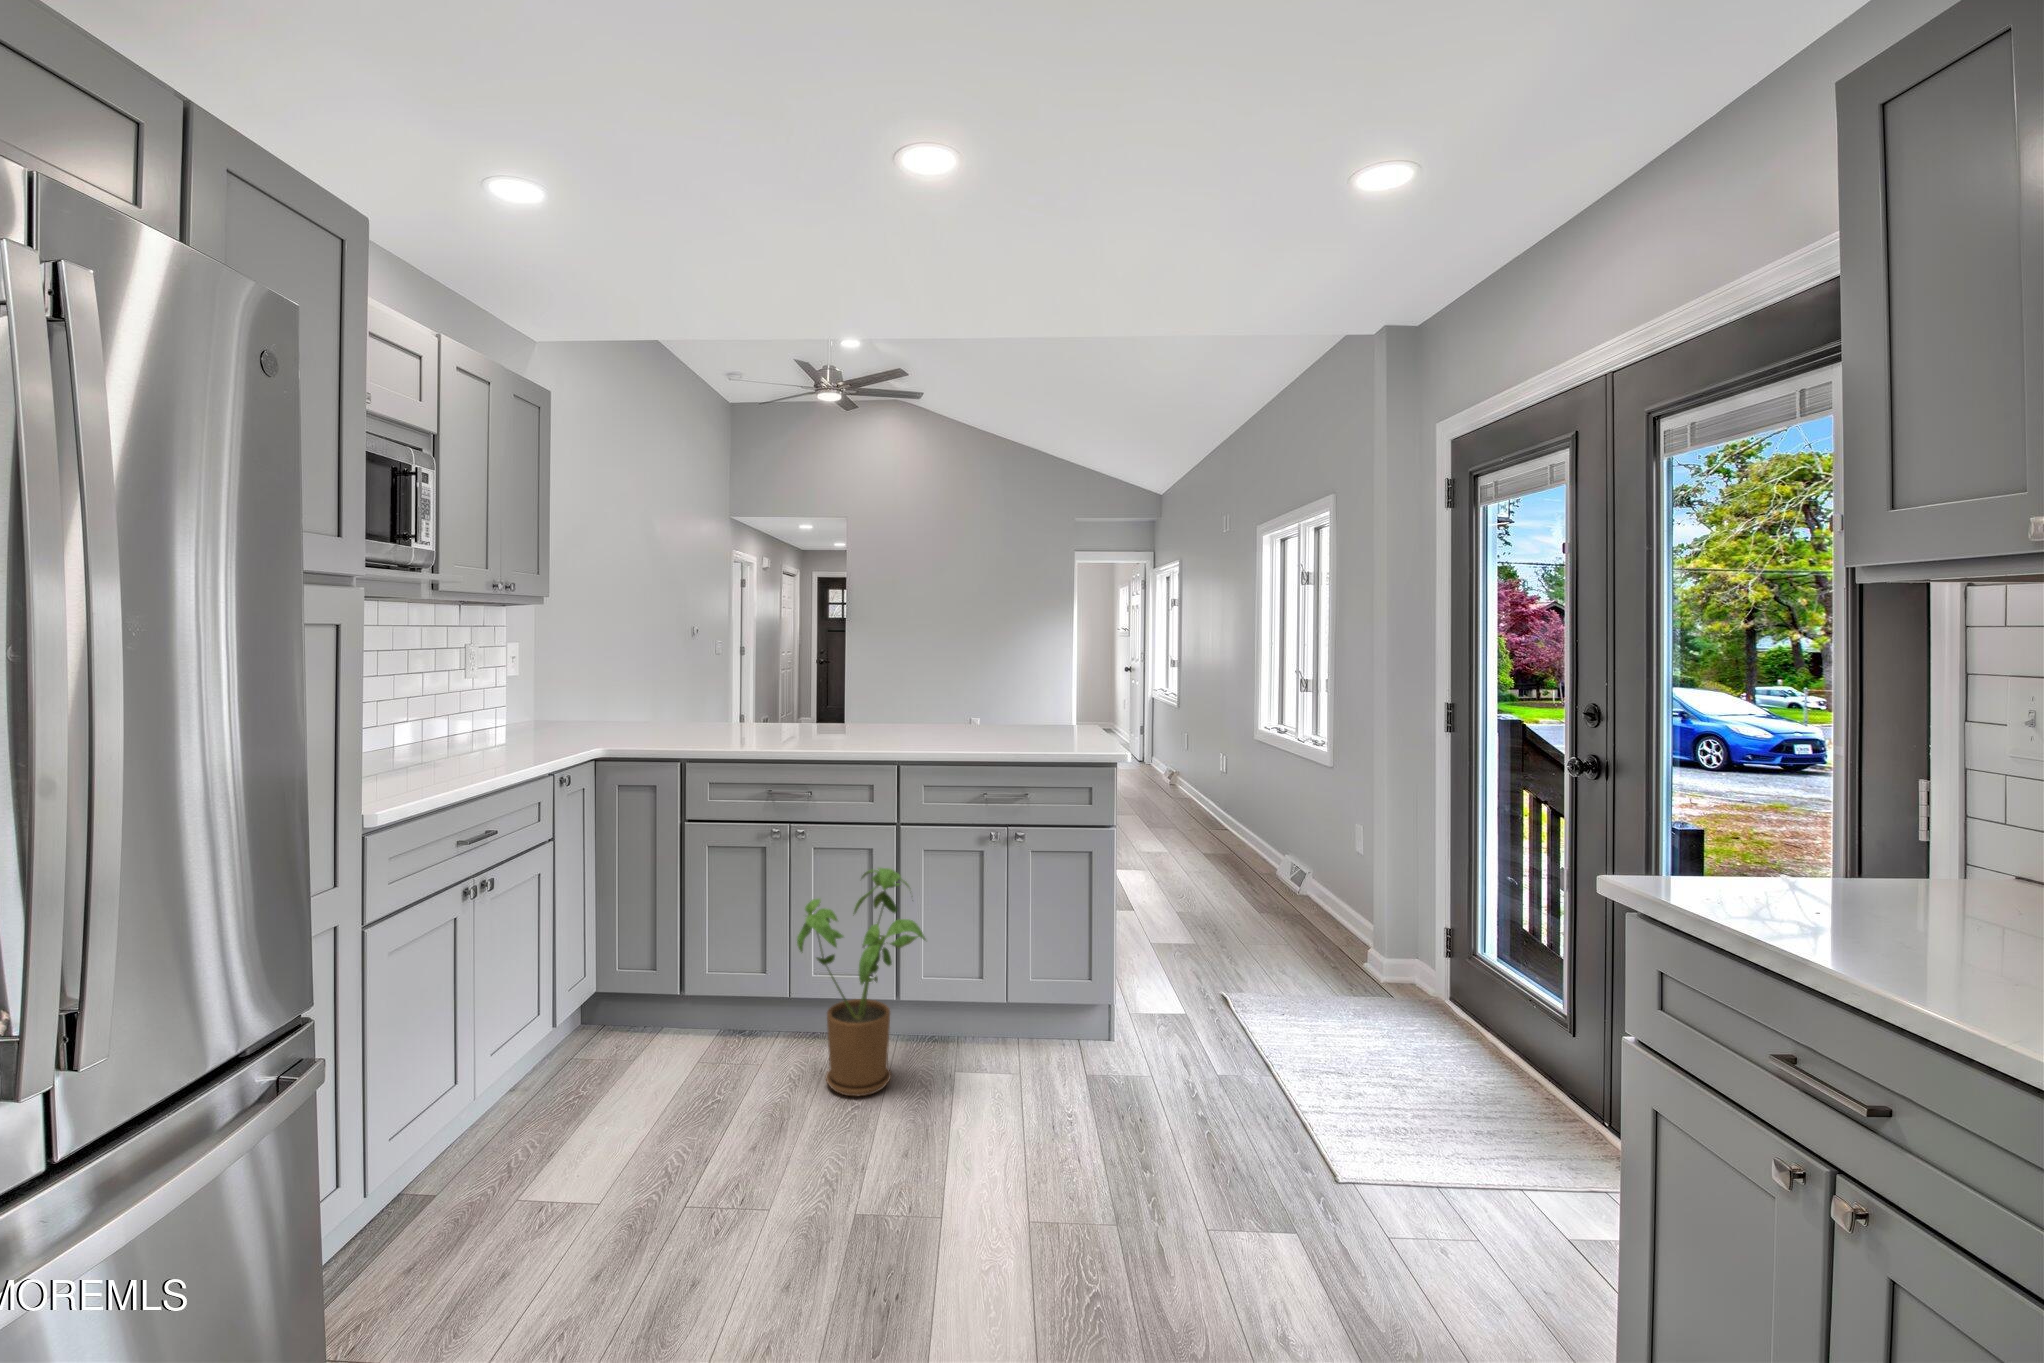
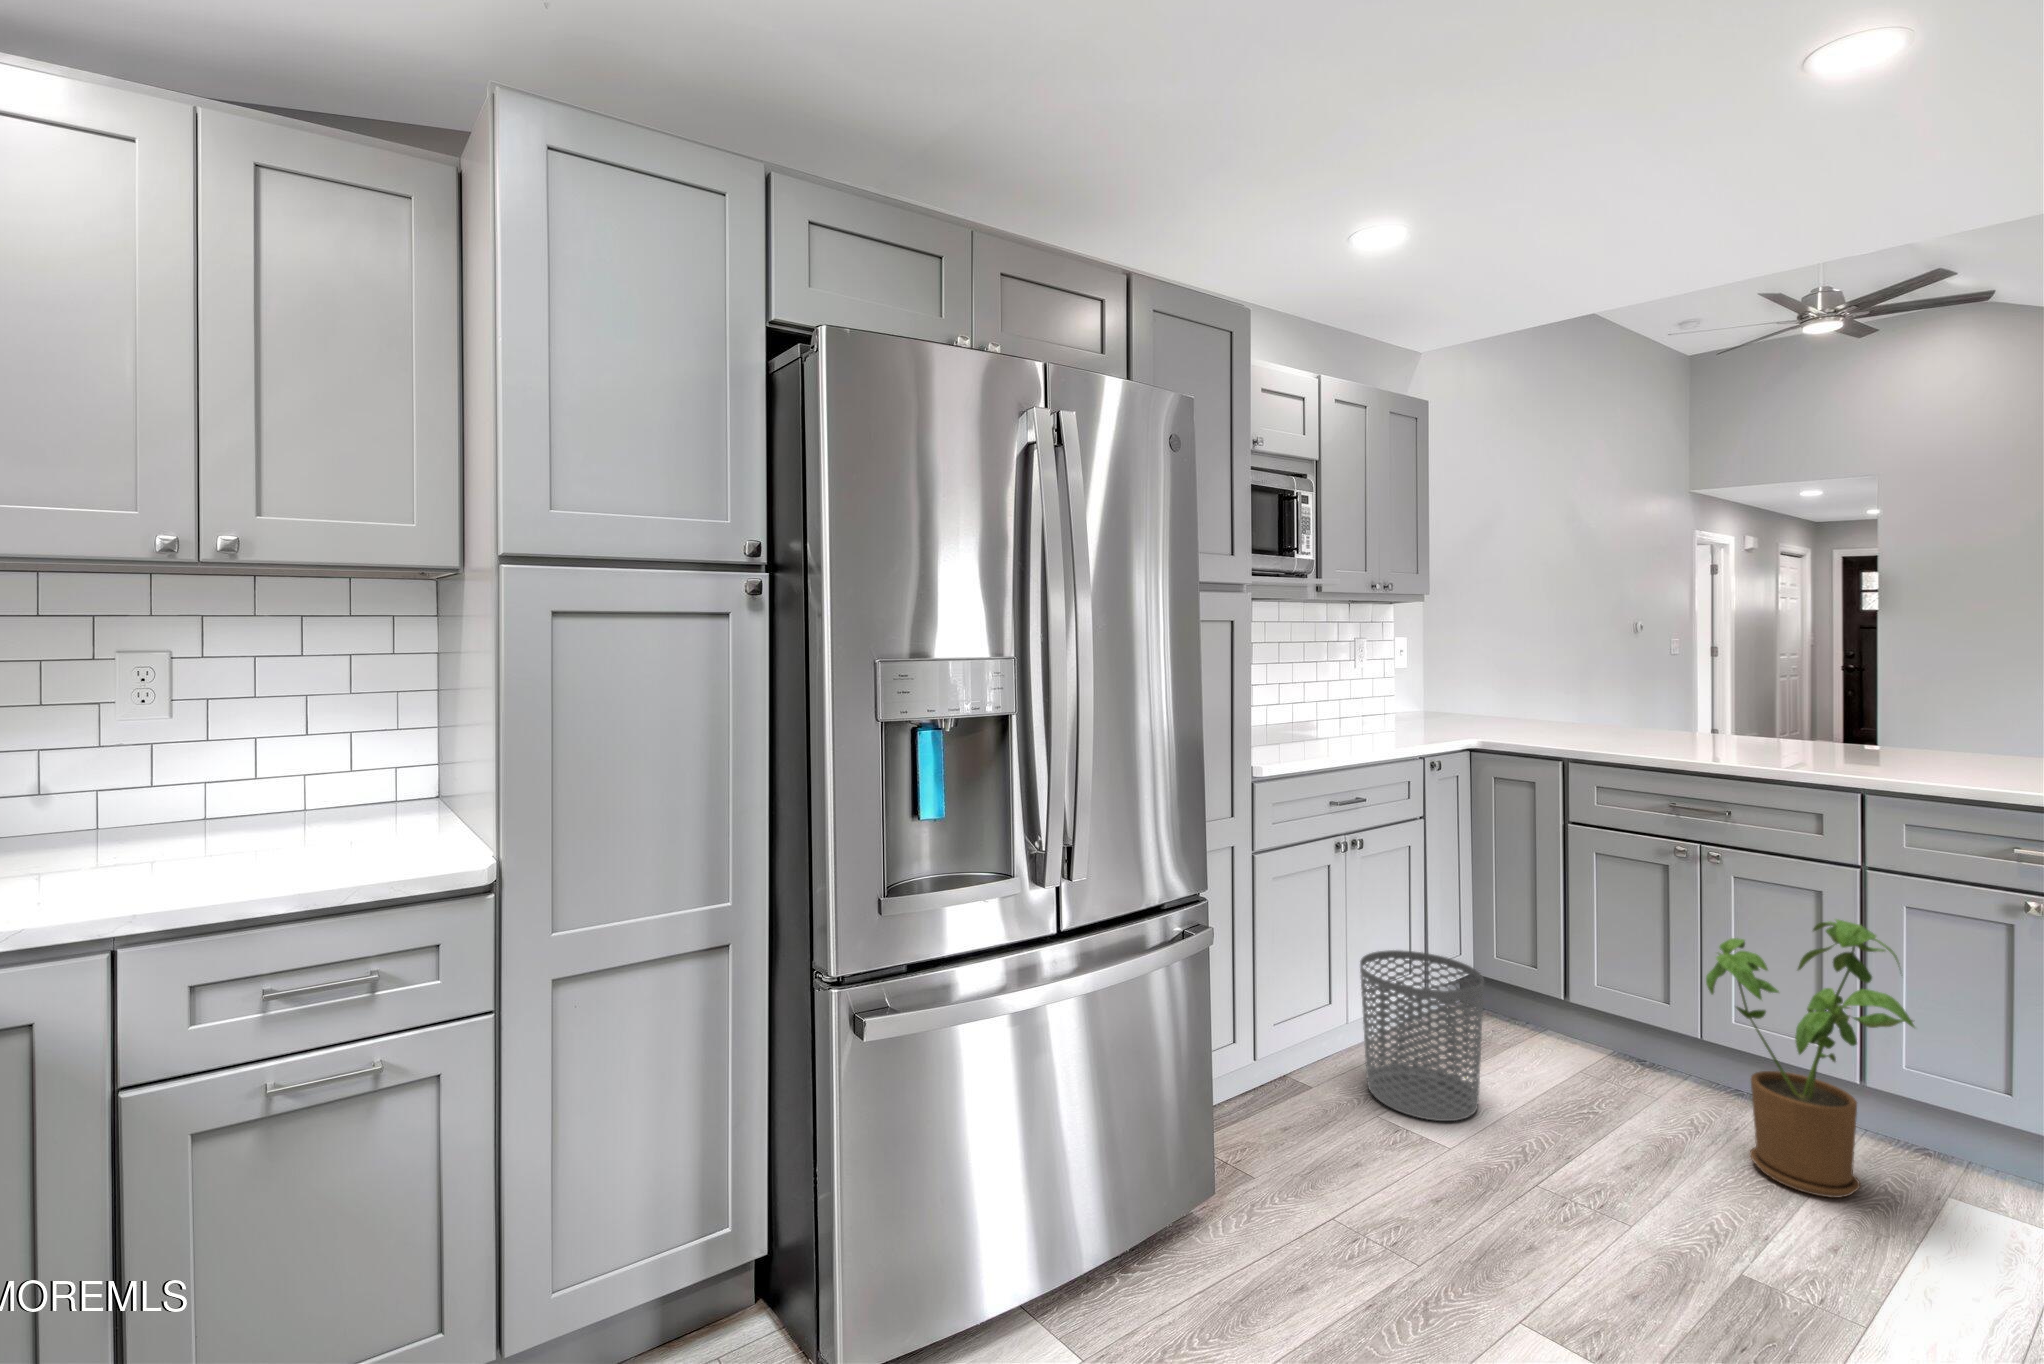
waste bin: none [494,985,624,1175] -> present [1360,950,1484,1121]

